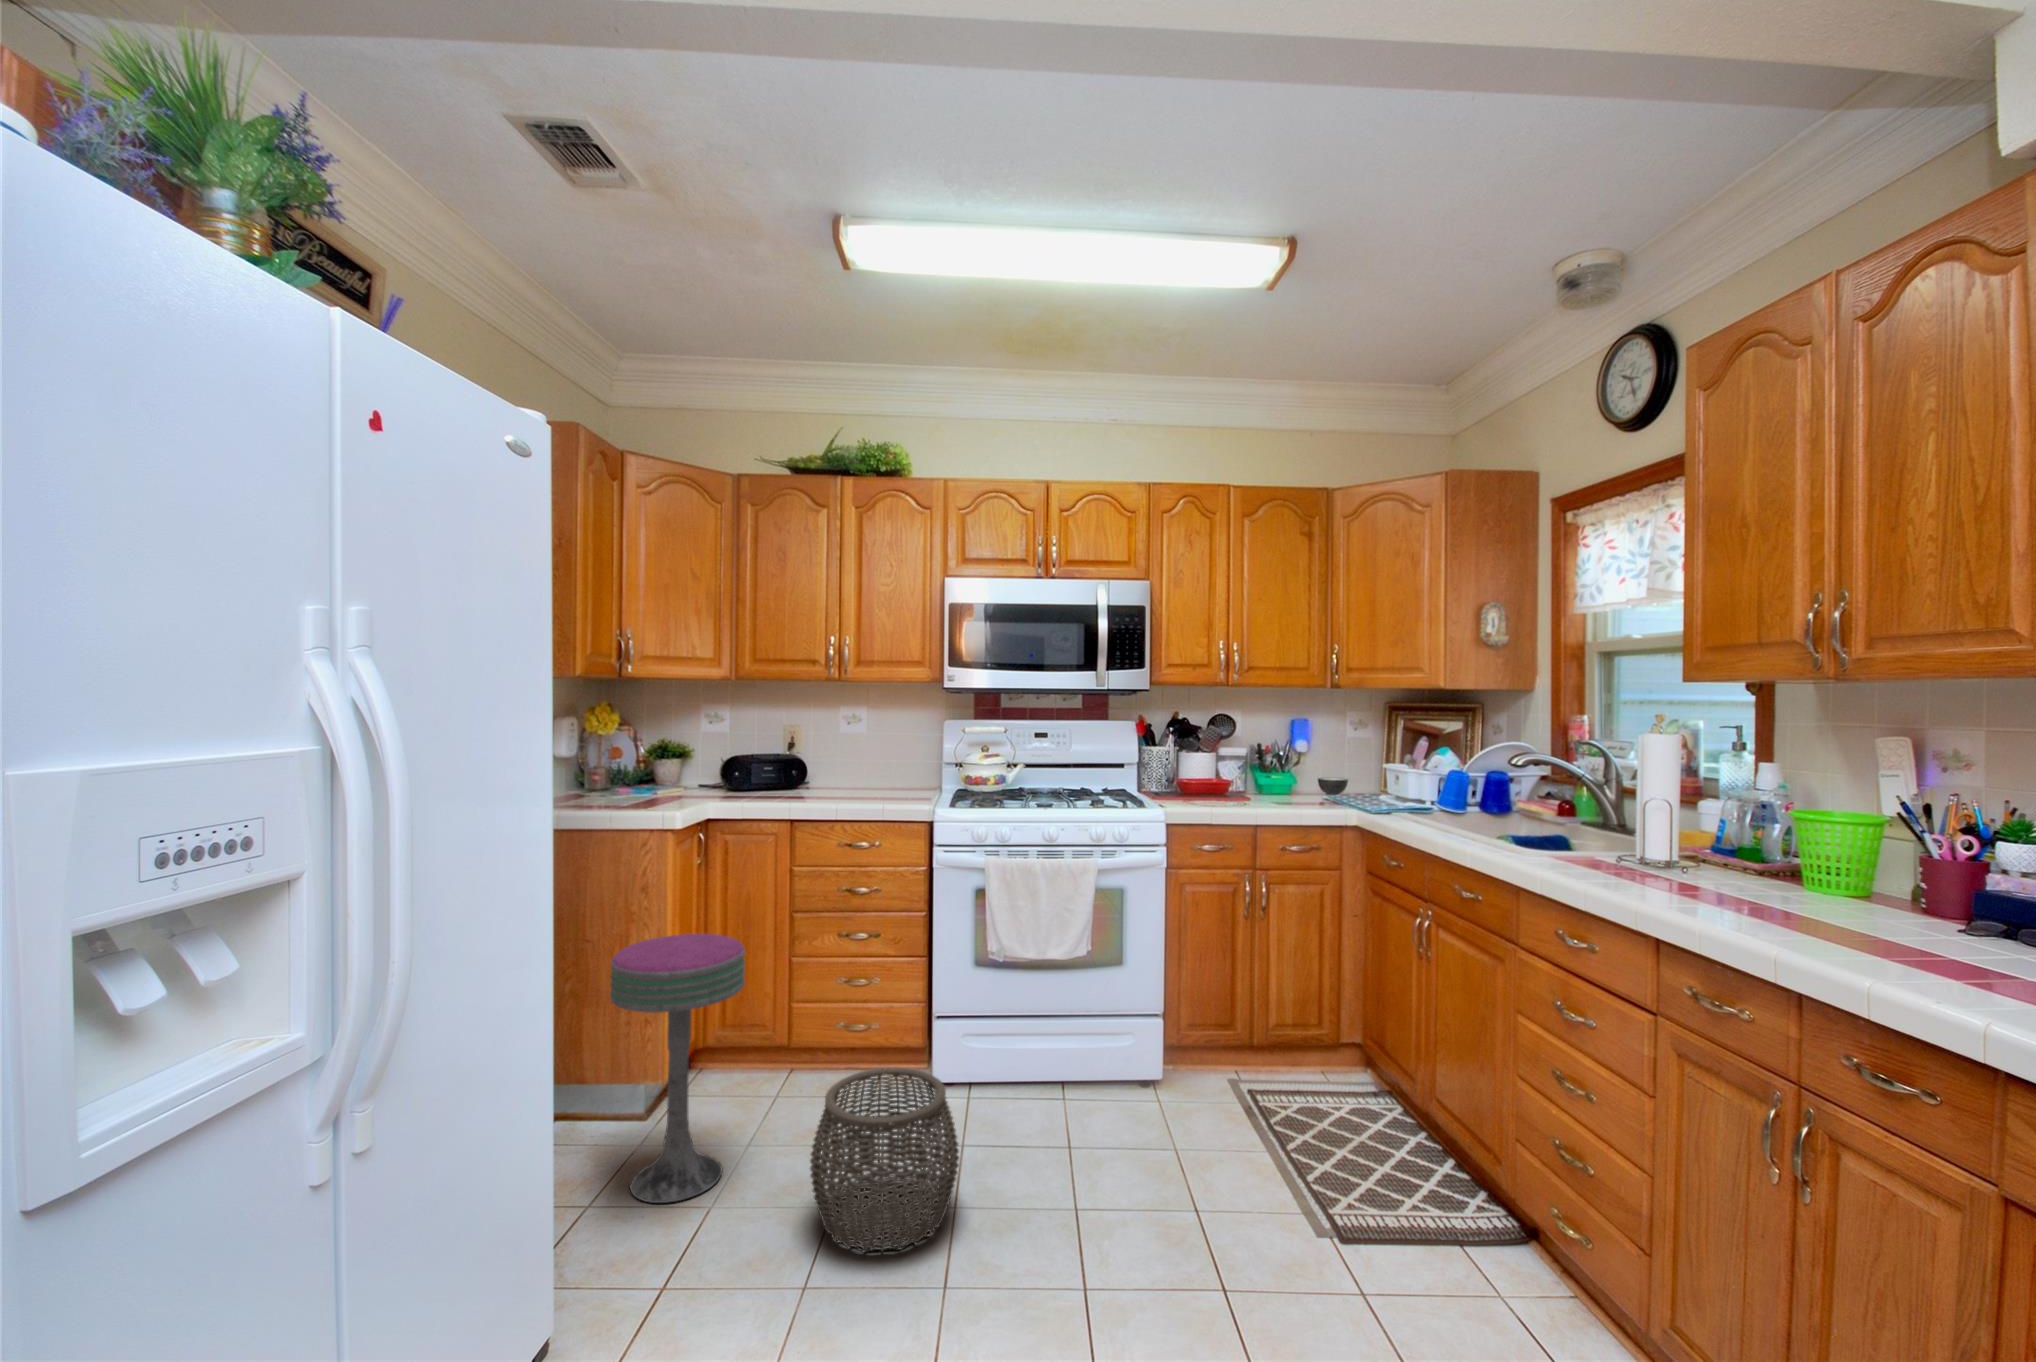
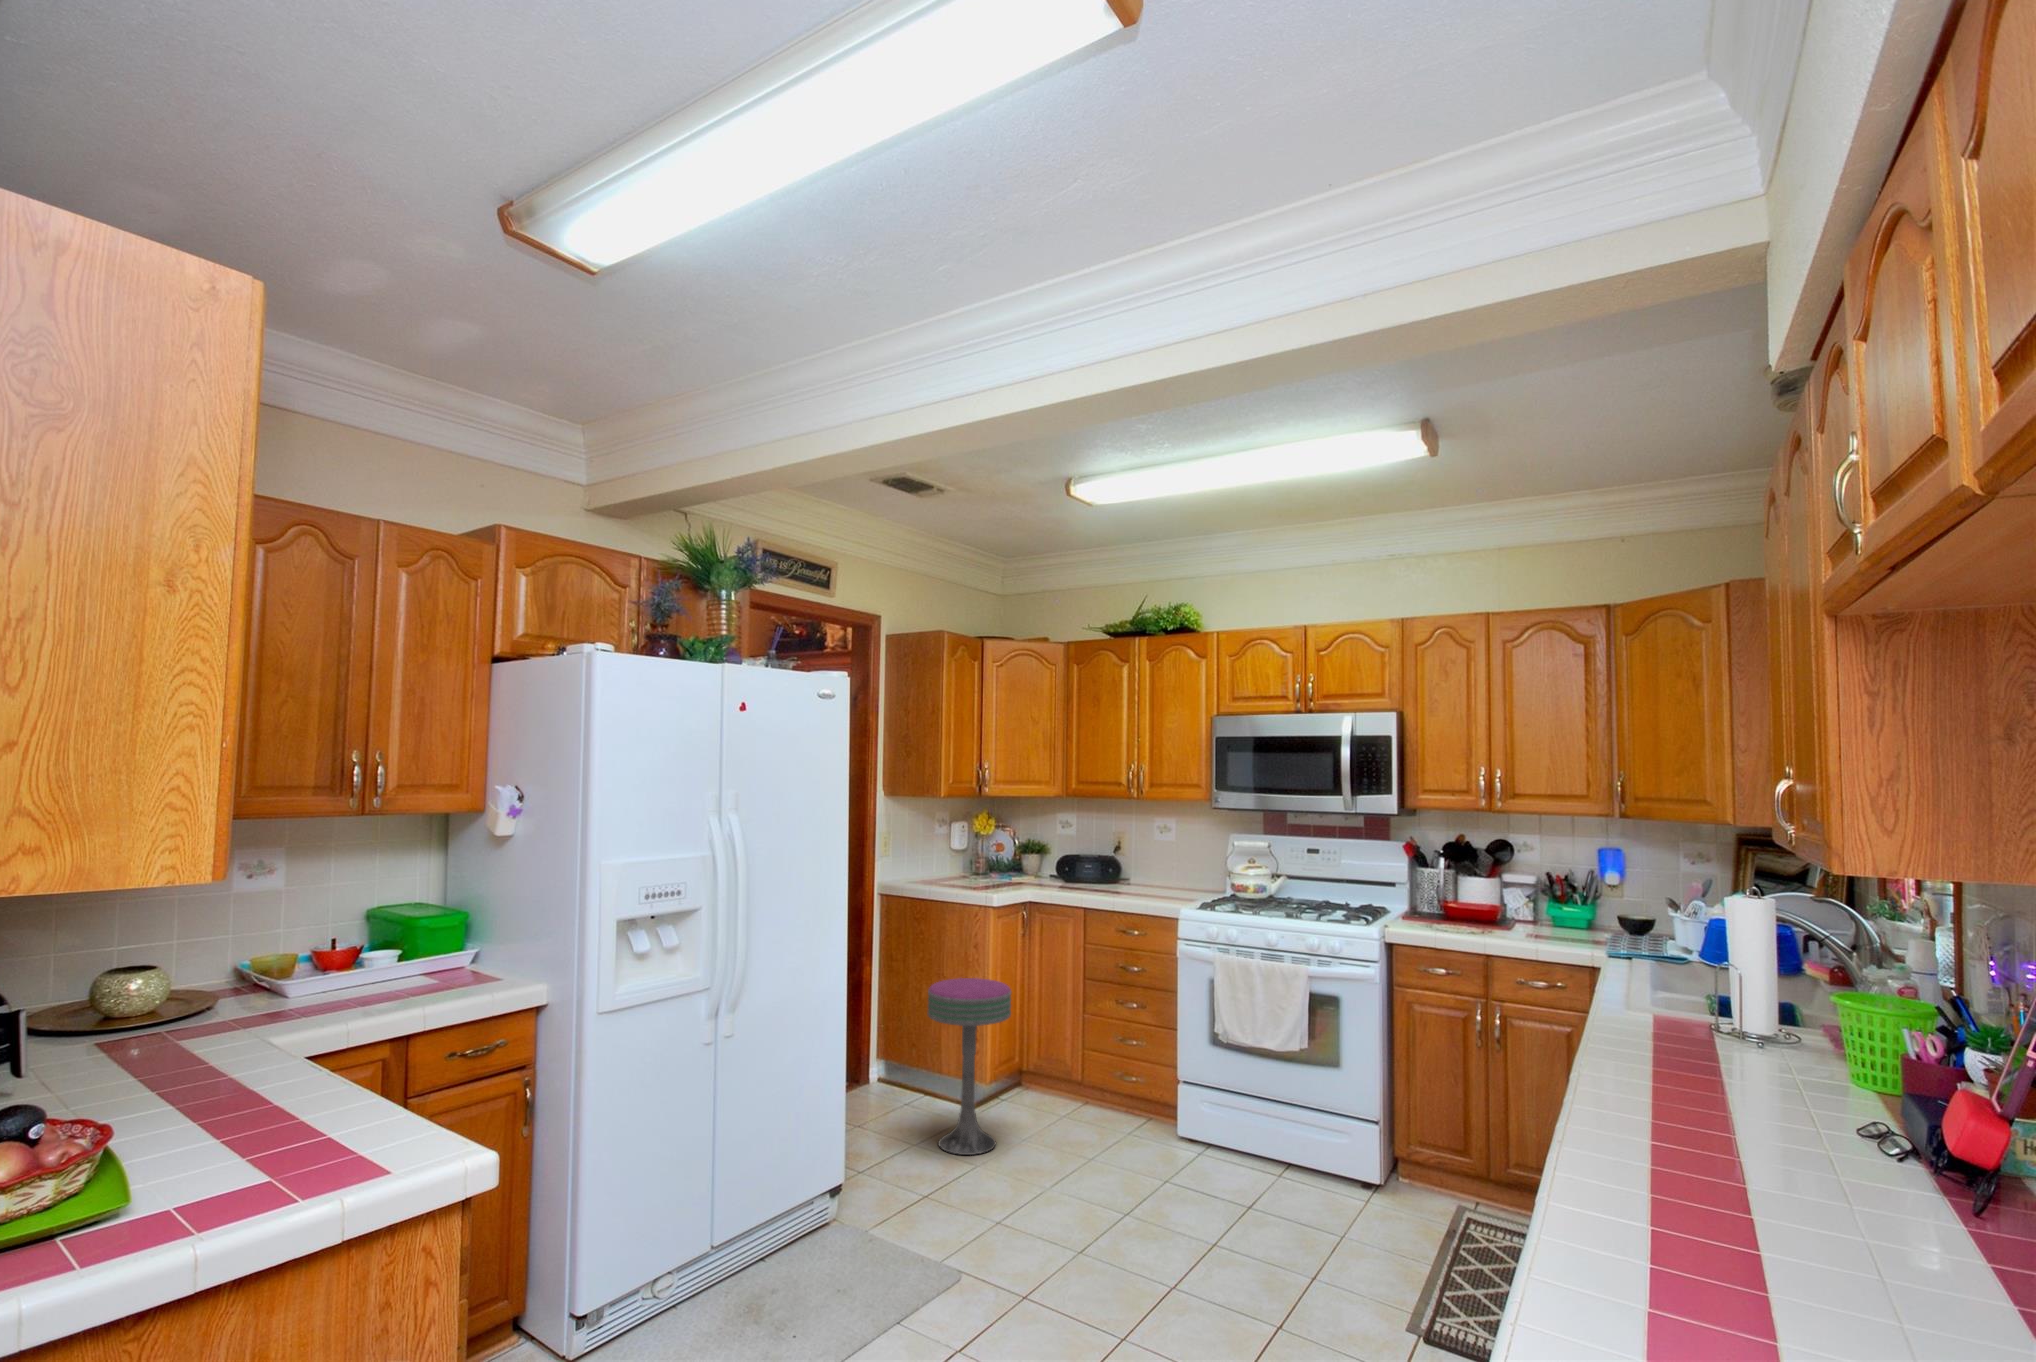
woven basket: present [810,1068,959,1252] -> none [1013,1095,1118,1218]

